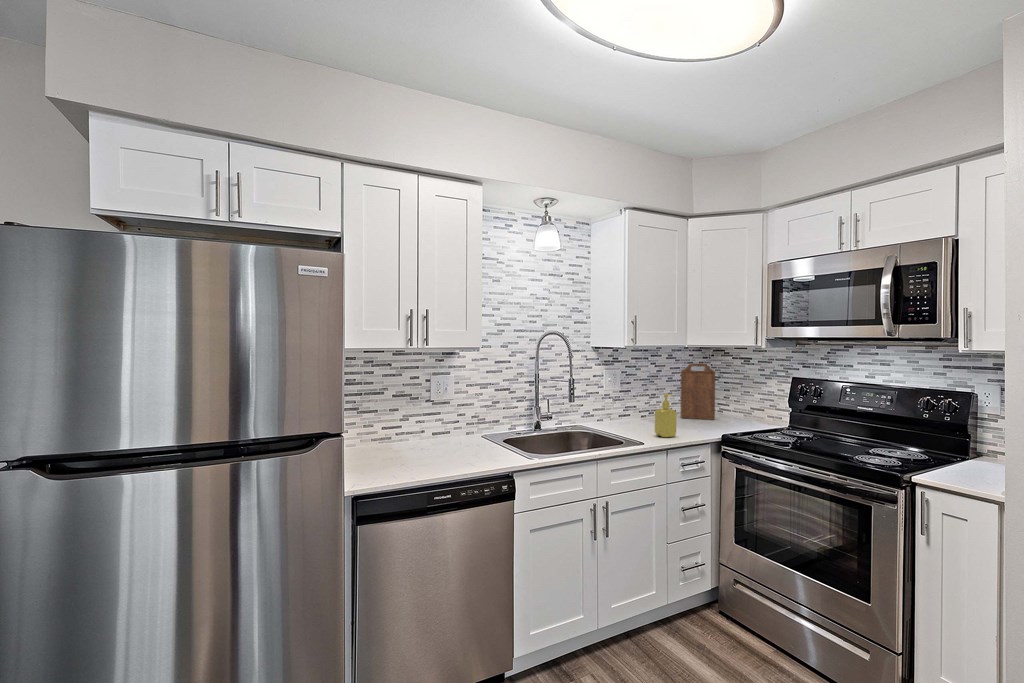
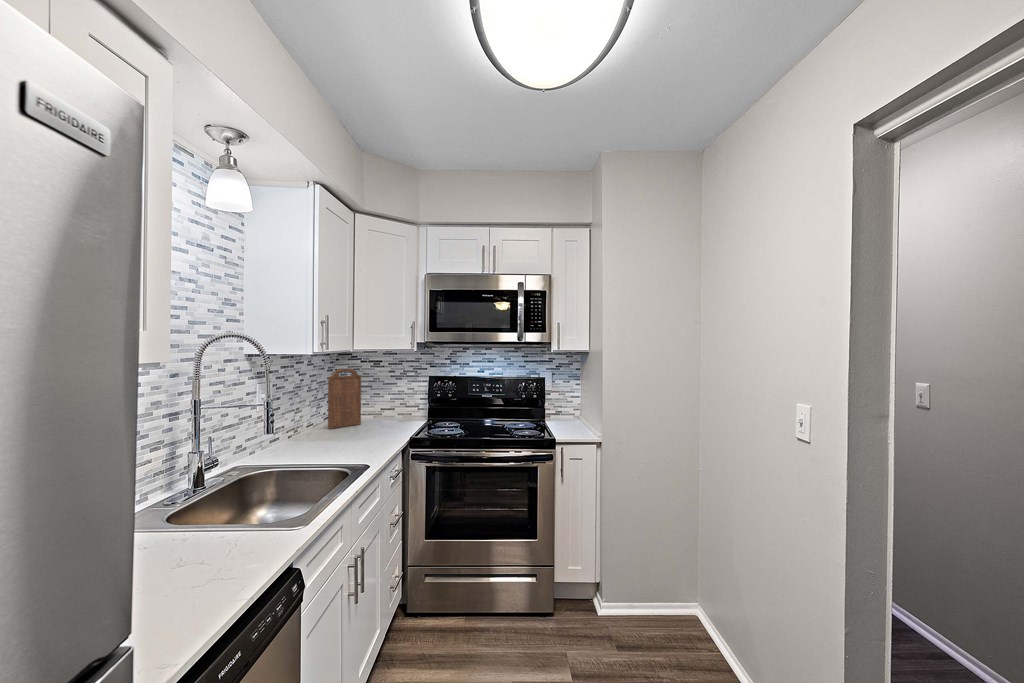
soap dispenser: present [655,394,677,437] -> none [360,404,382,453]

